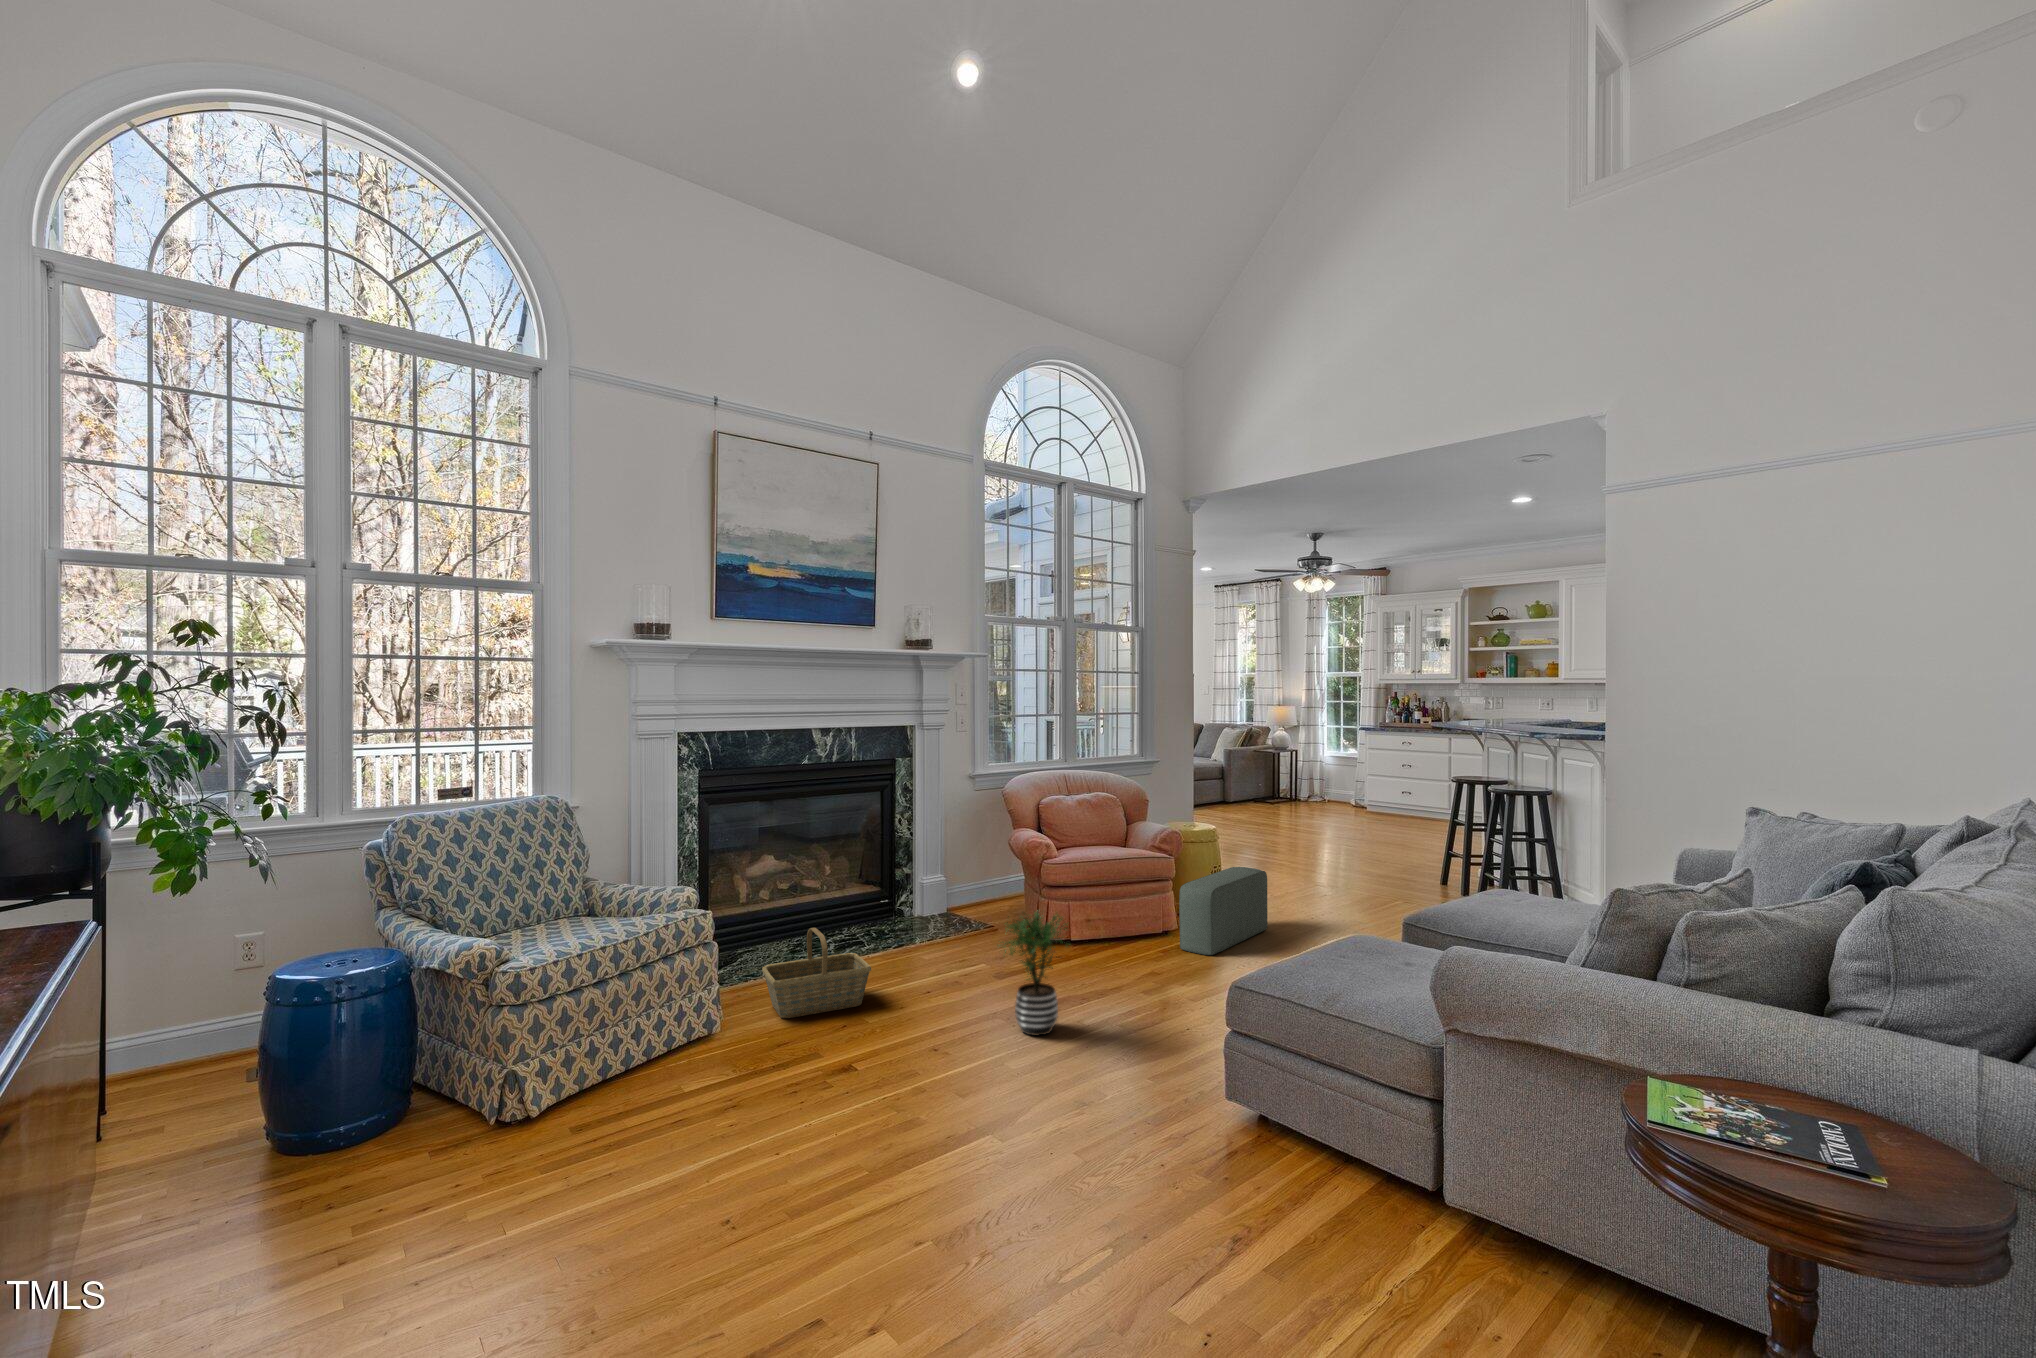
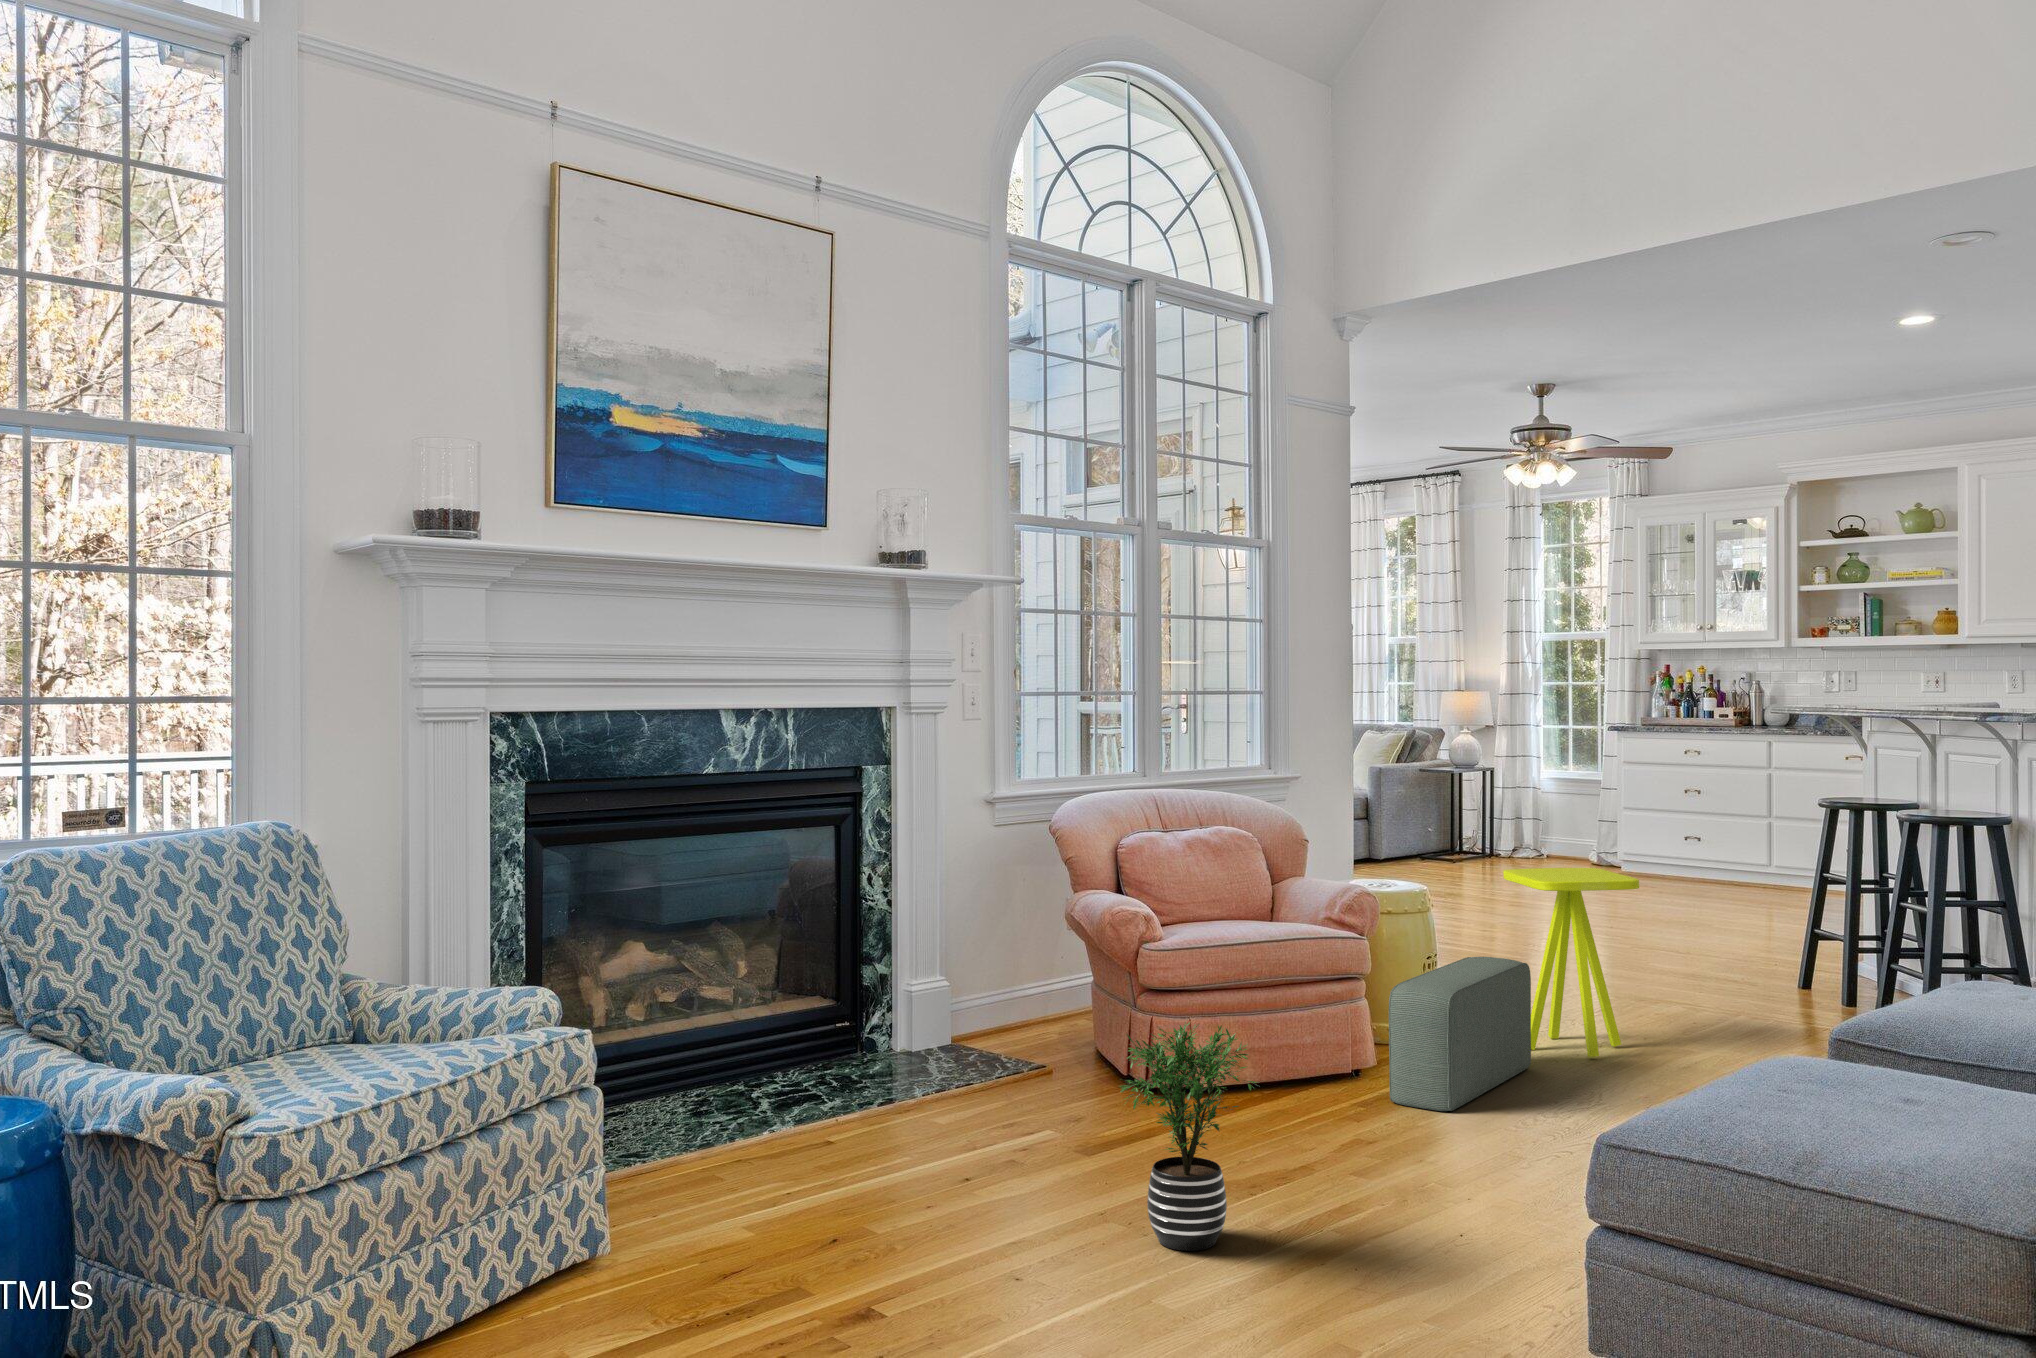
side table: none [1258,816,1331,924] -> present [1503,868,1639,1057]
basket: present [762,928,871,1018] -> none [667,1064,869,1229]

